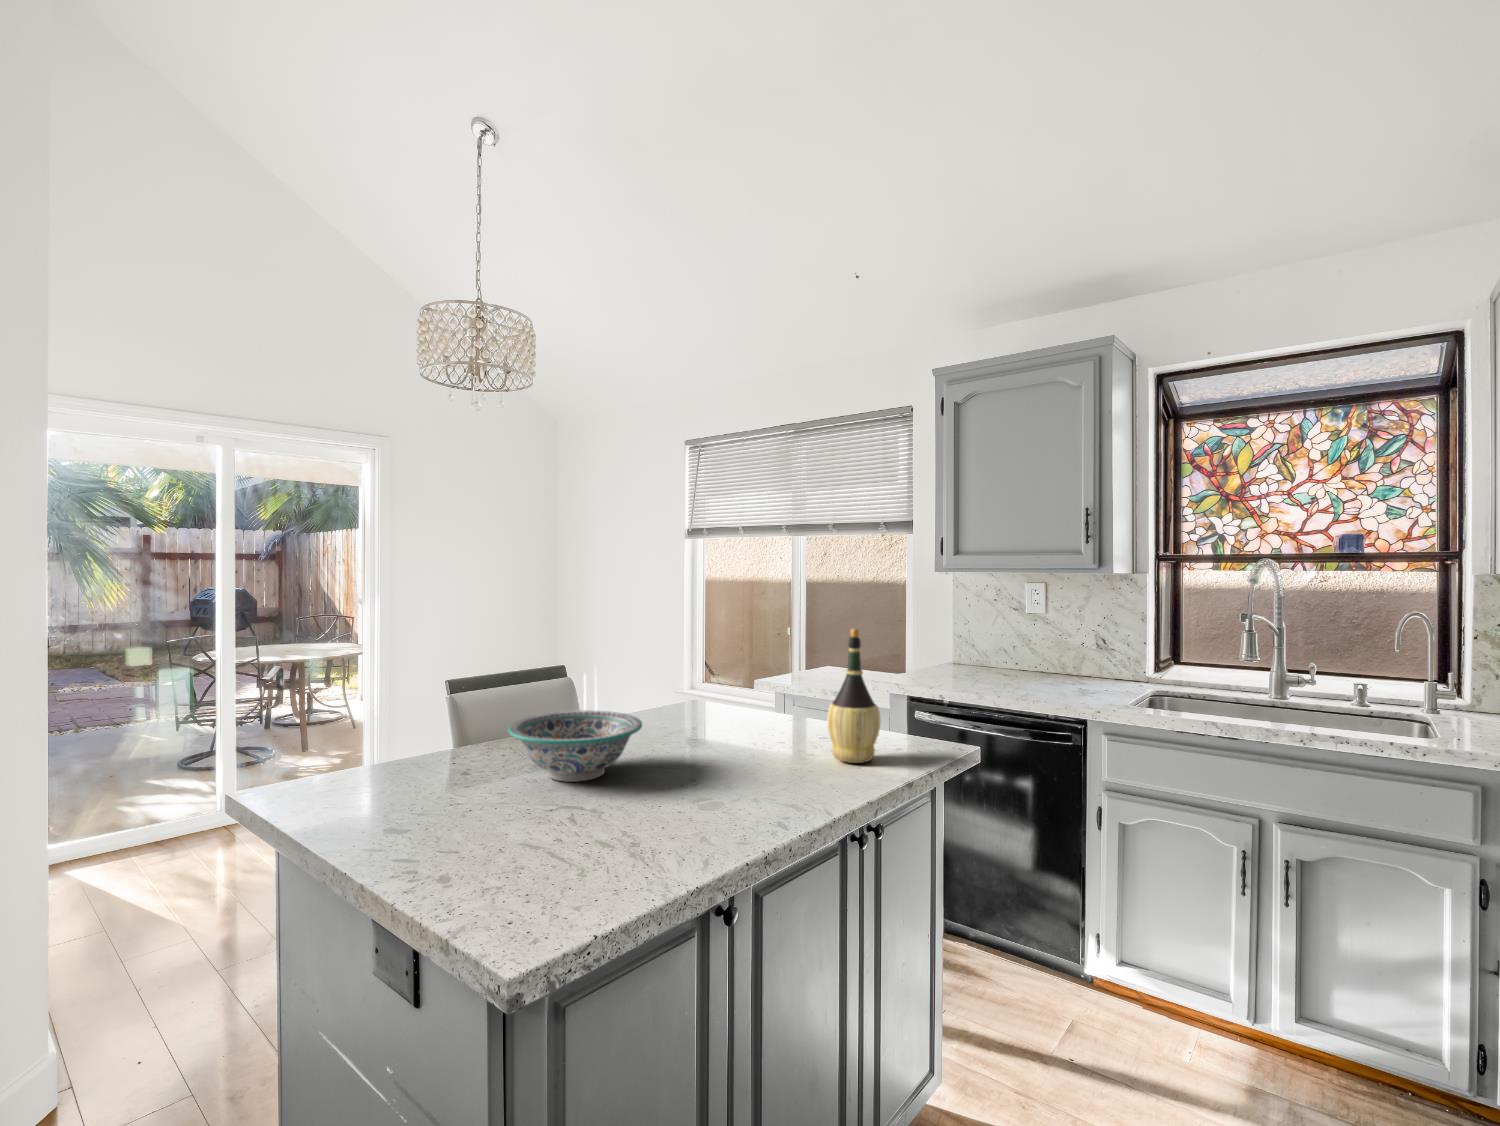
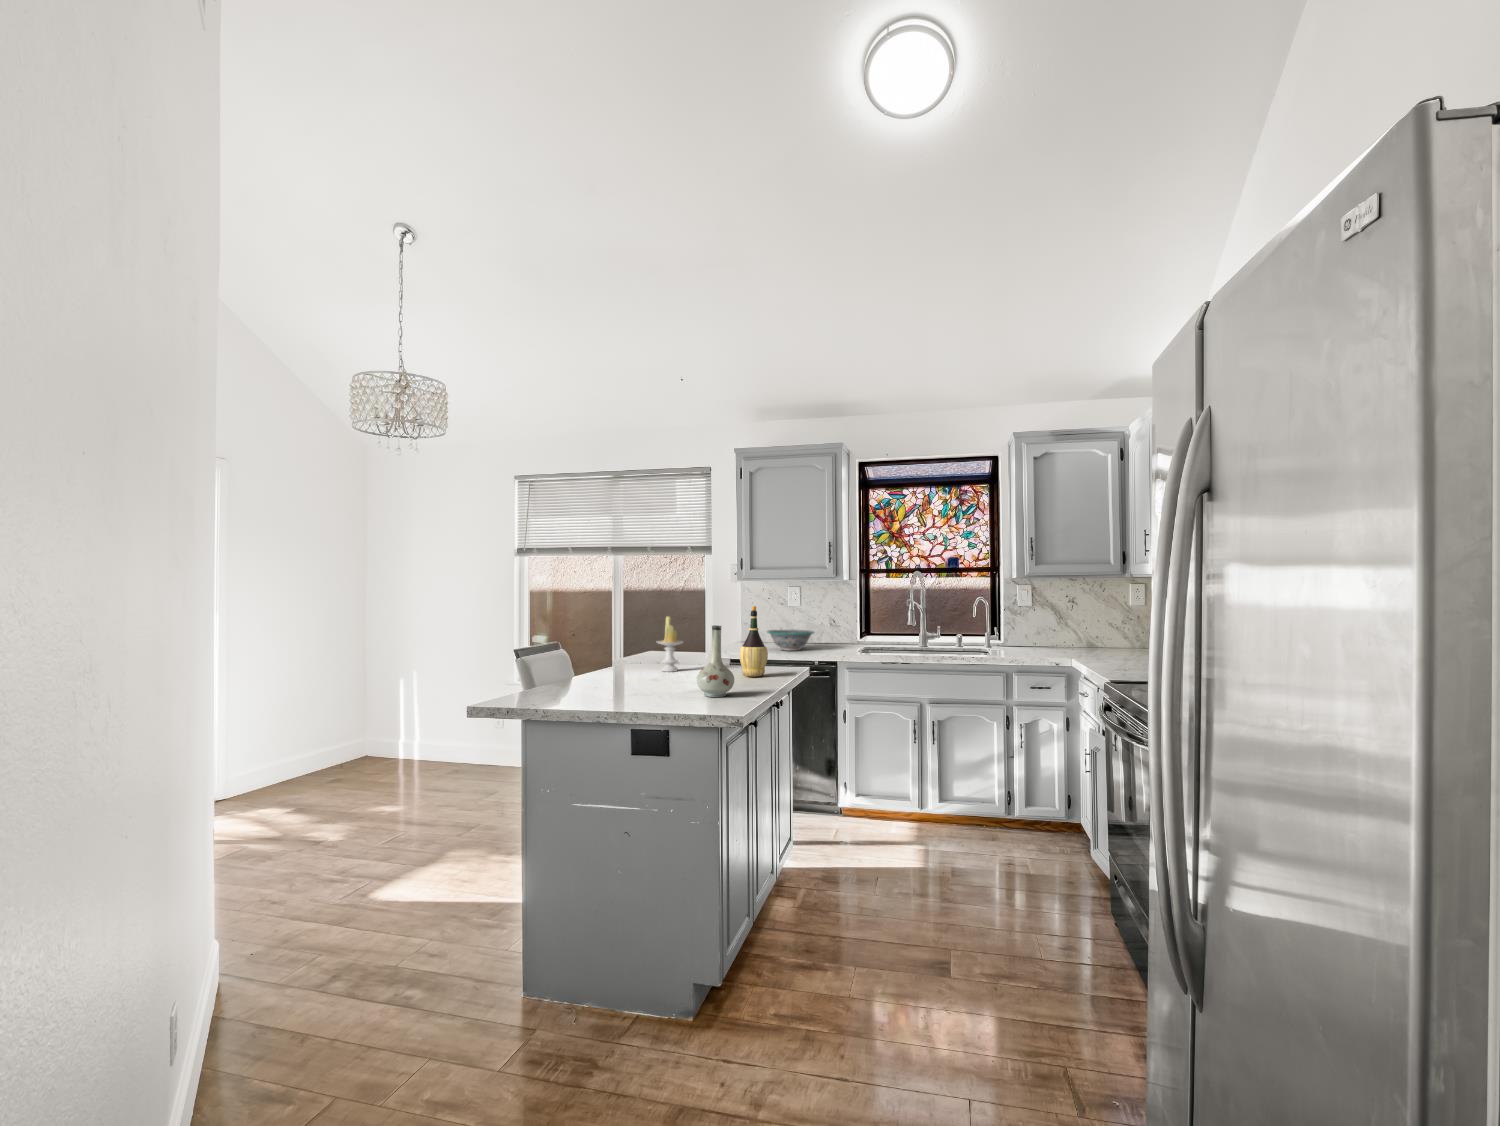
candle: none [729,634,774,727] -> present [657,617,683,672]
vase: none [641,678,720,833] -> present [697,625,734,697]
decorative bowl: present [509,710,642,782] -> present [767,630,814,651]

